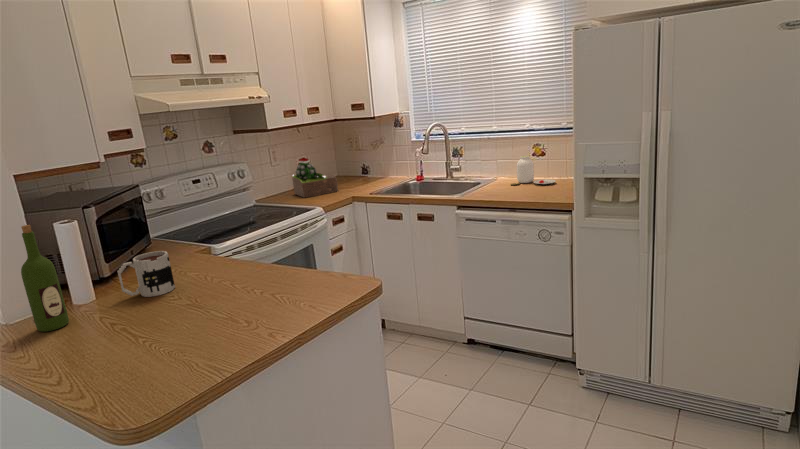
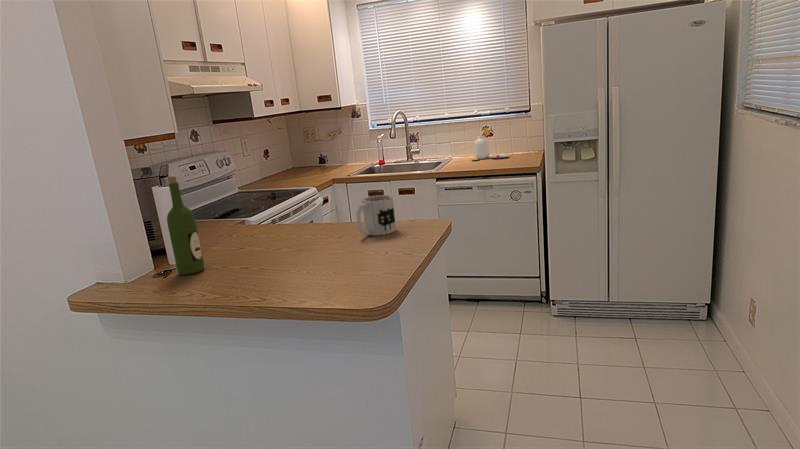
succulent plant: present [292,158,338,198] -> none [265,147,311,184]
mug: present [118,251,175,297] -> present [356,195,396,236]

